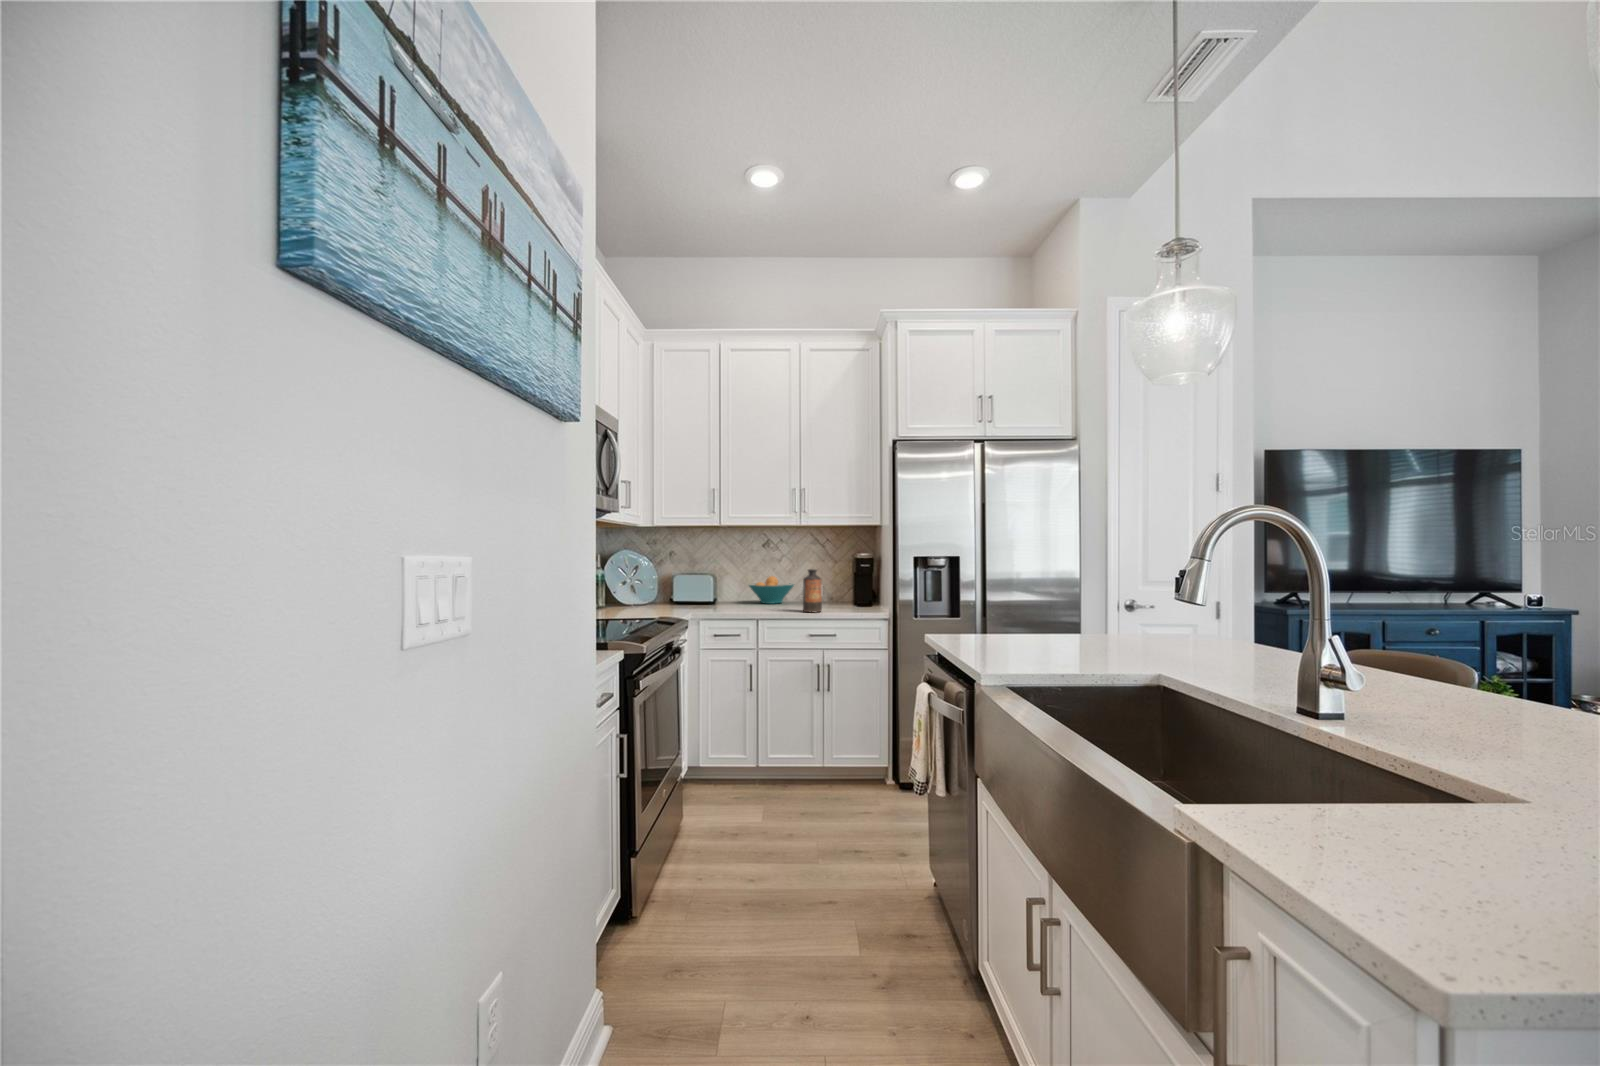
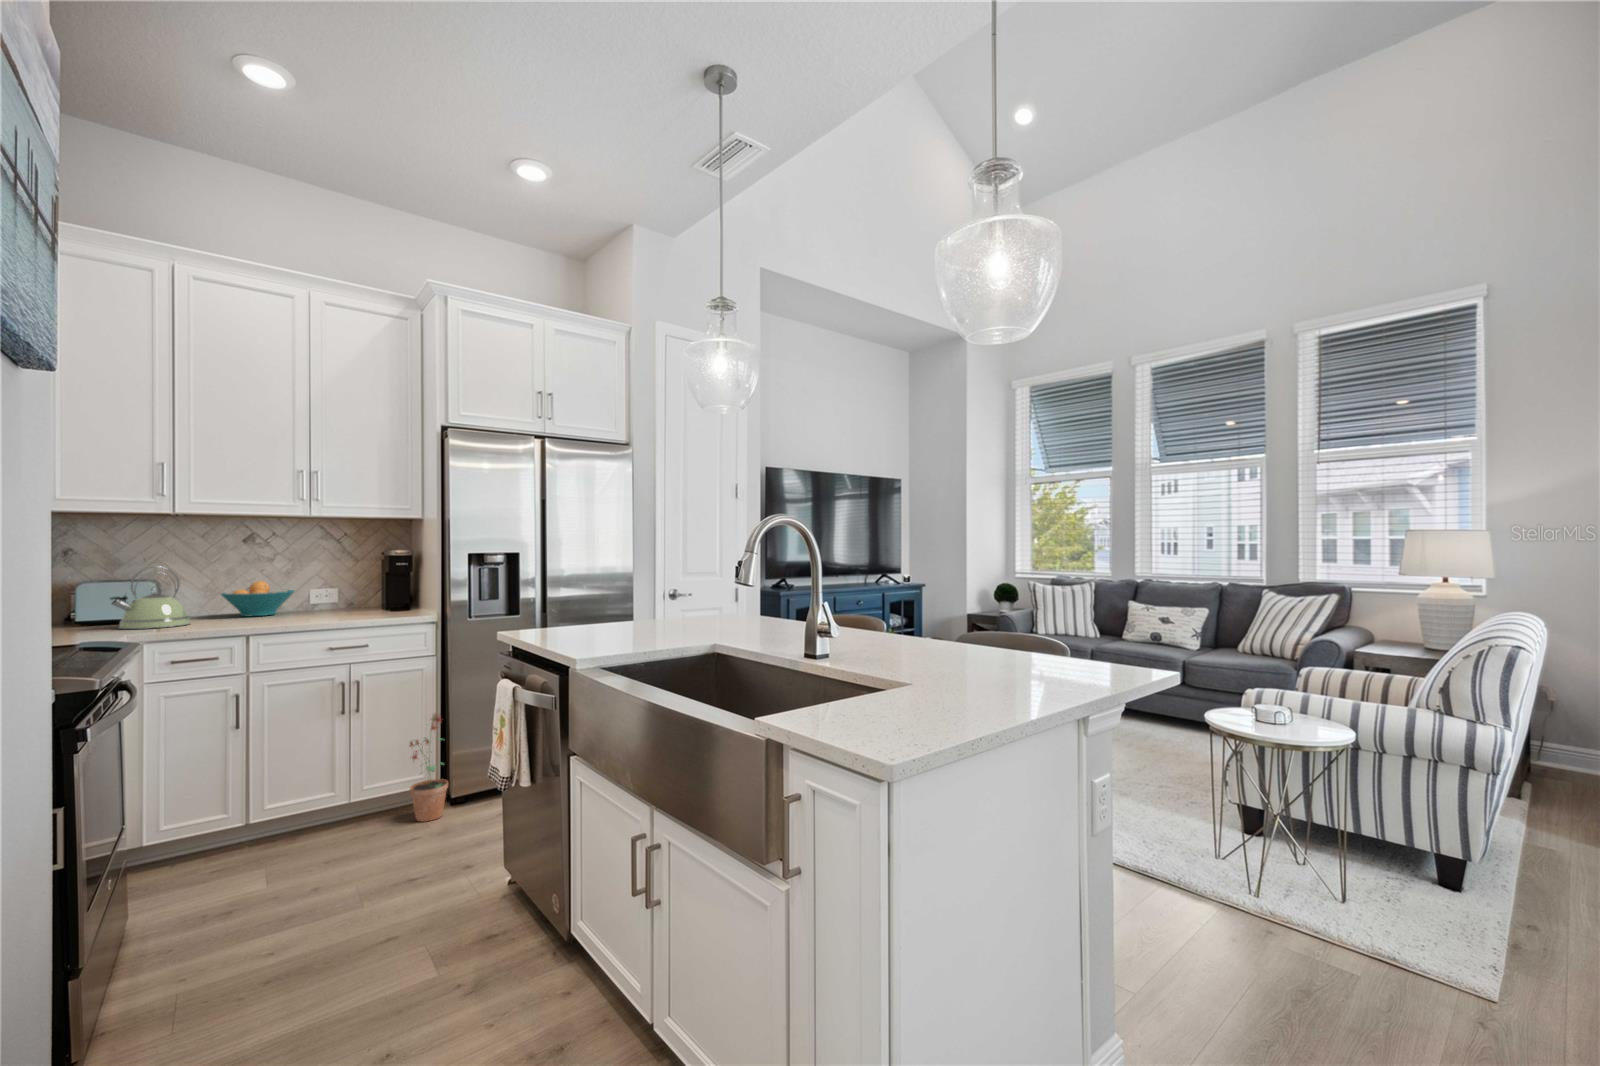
kettle: none [684,563,728,609] -> present [110,566,190,629]
bottle: present [803,569,822,612] -> none [318,571,345,622]
potted plant: none [867,701,901,800] -> present [410,713,448,822]

